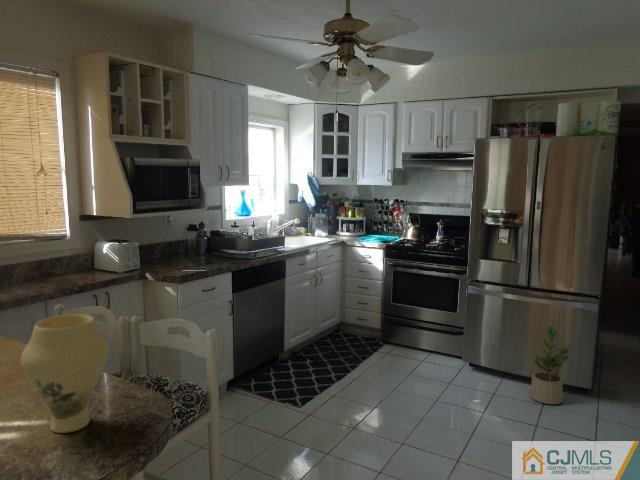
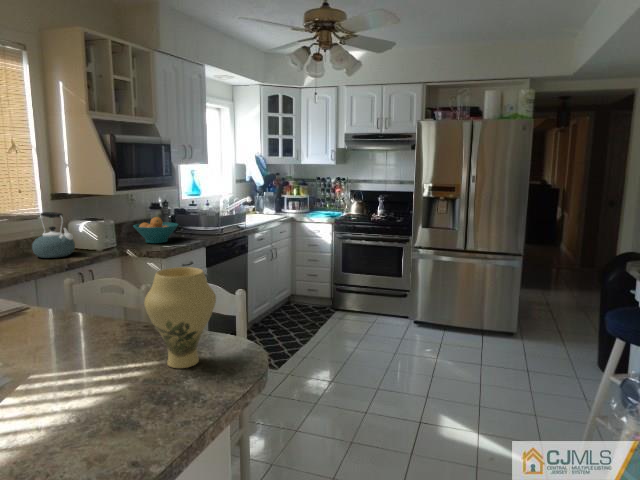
kettle: none [52,234,94,279] -> present [32,212,75,258]
fruit bowl: none [158,240,204,267] -> present [133,217,178,243]
potted plant: present [530,326,572,404] -> none [470,282,503,348]

